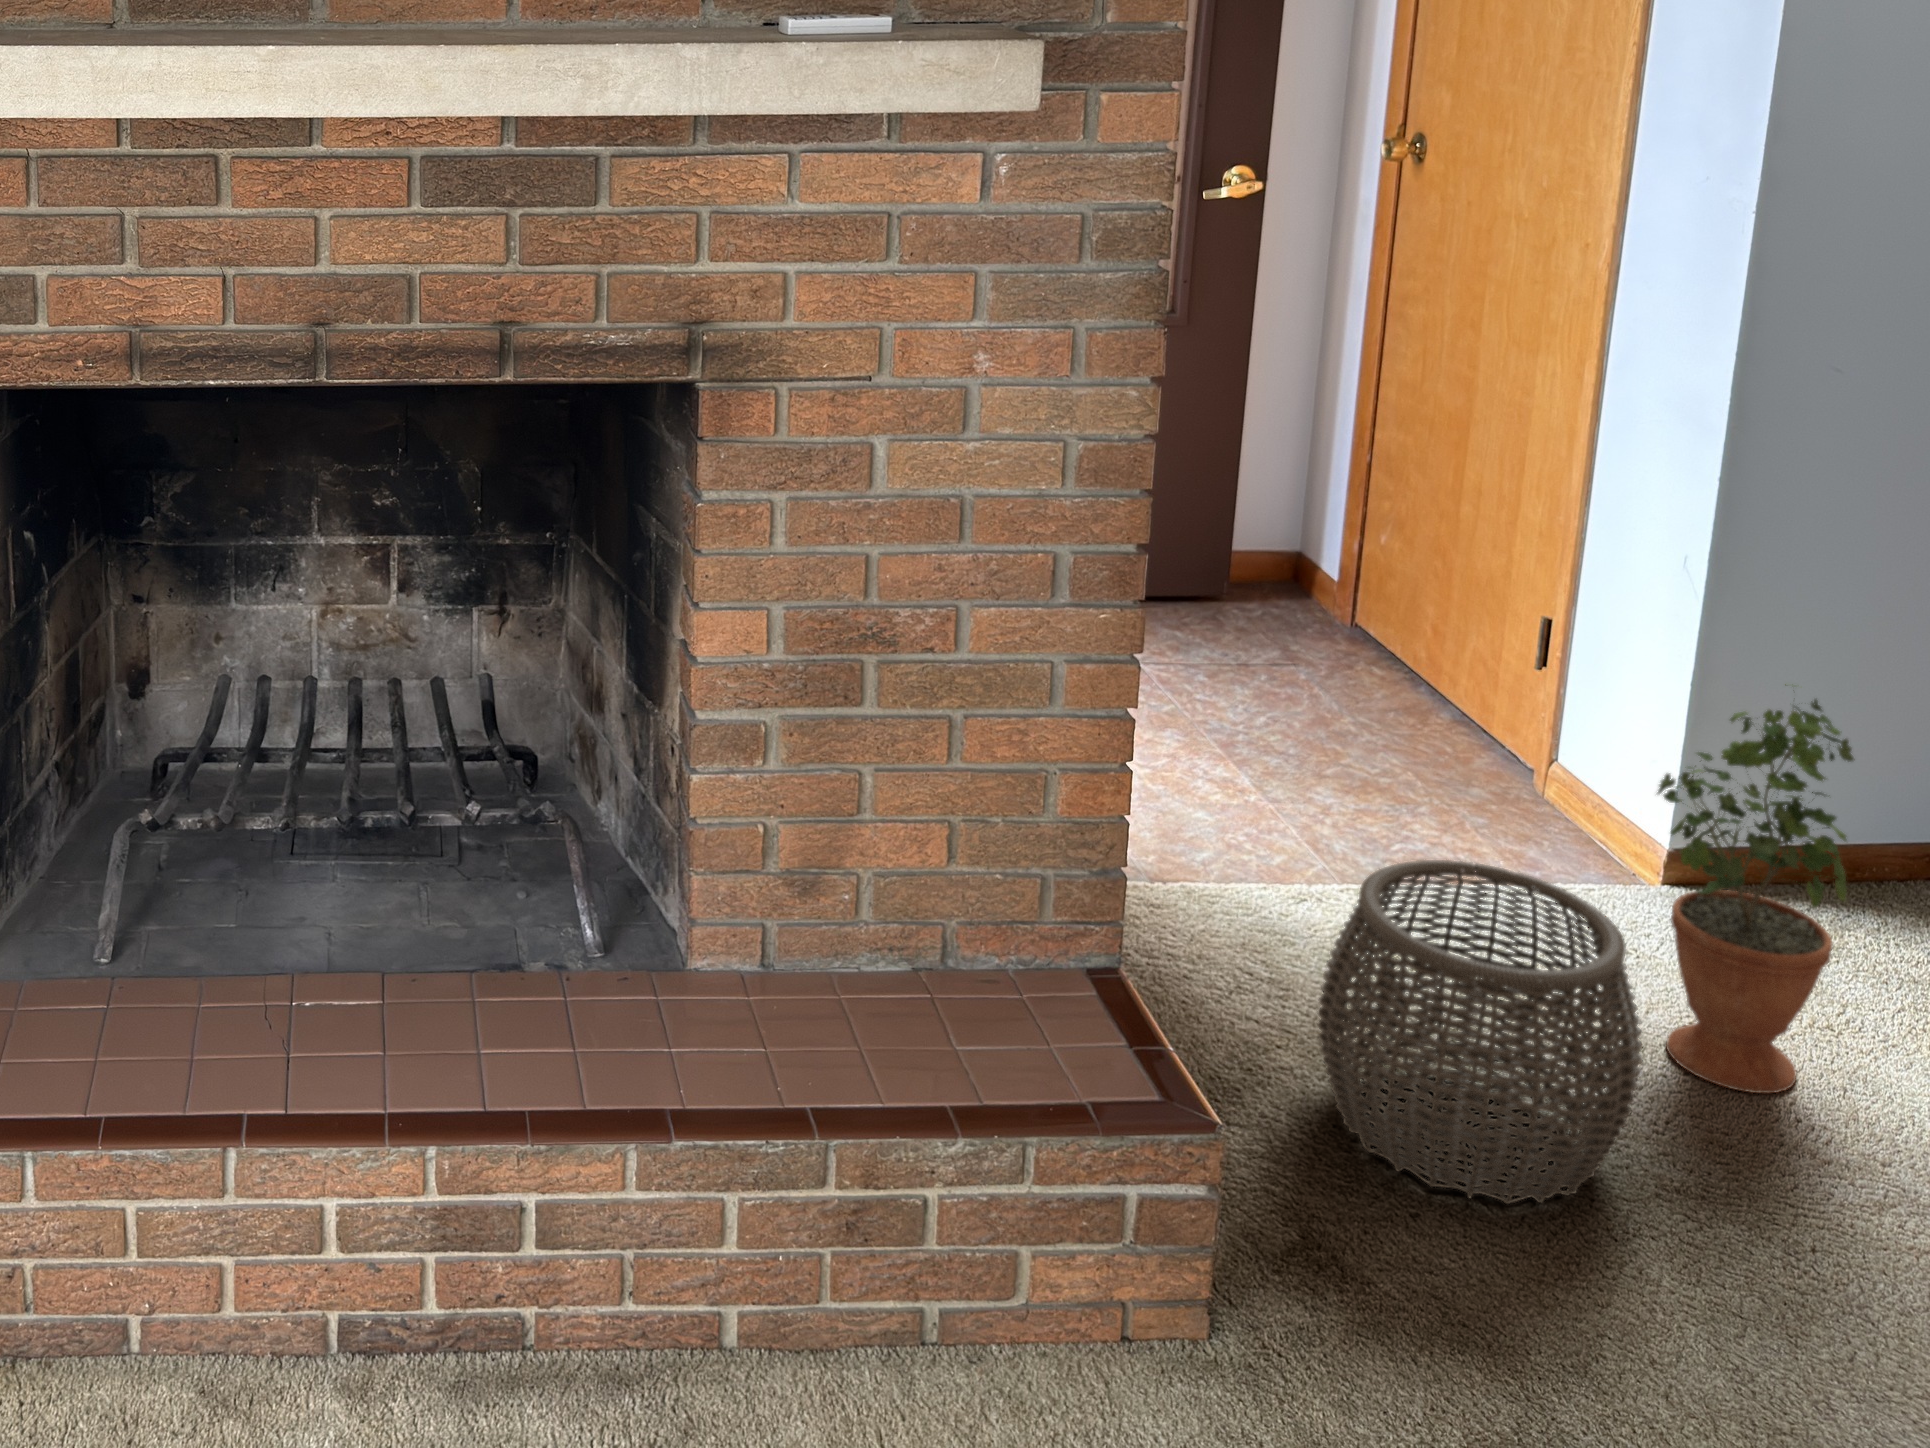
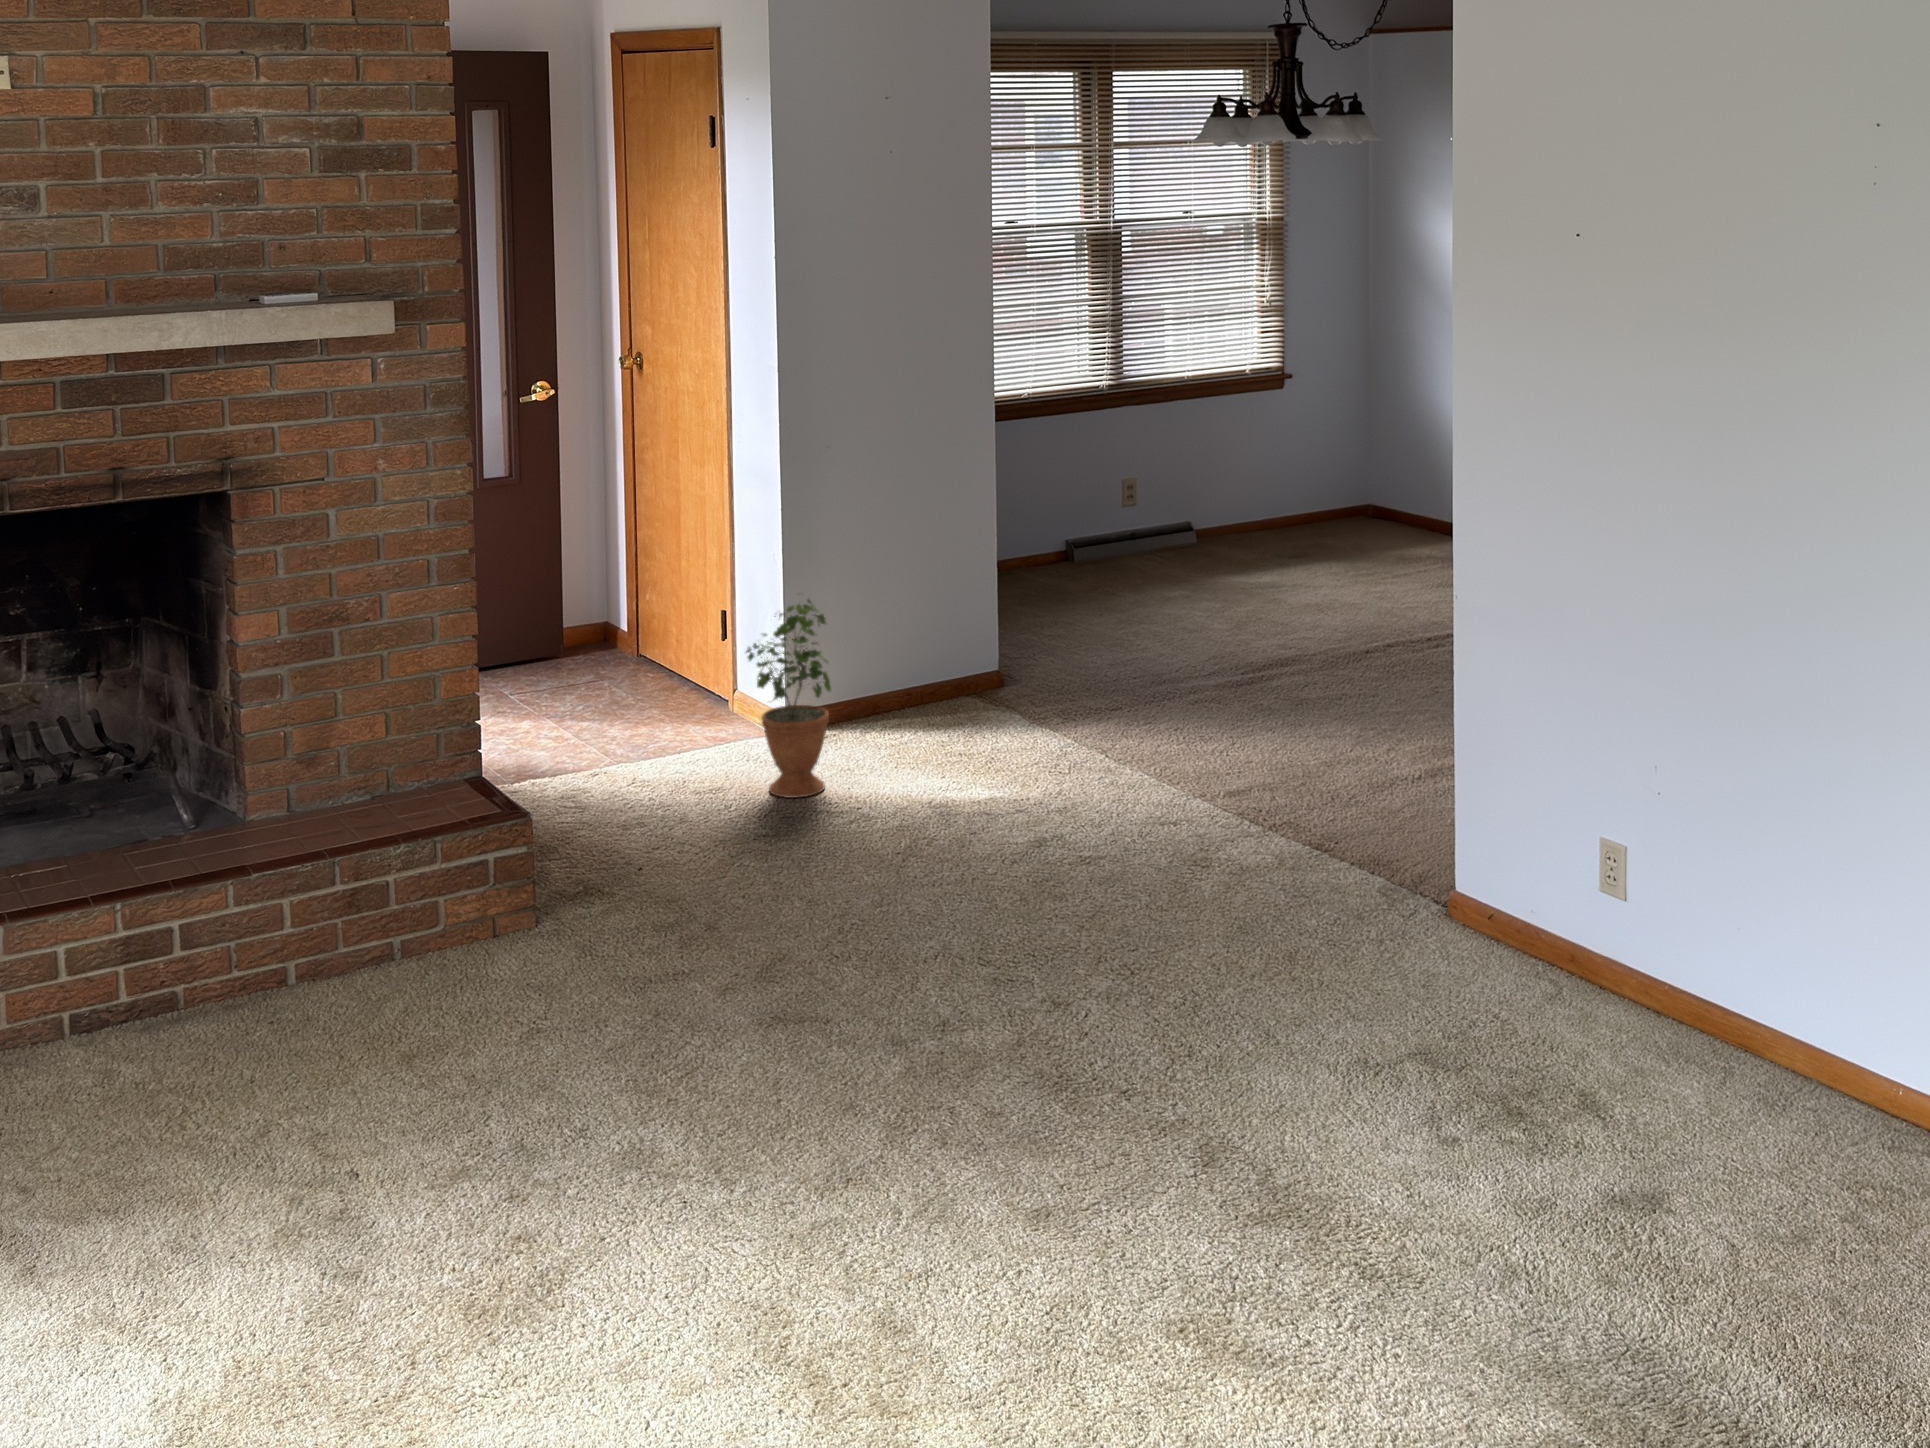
woven basket: present [1318,860,1643,1204] -> none [590,703,738,858]

